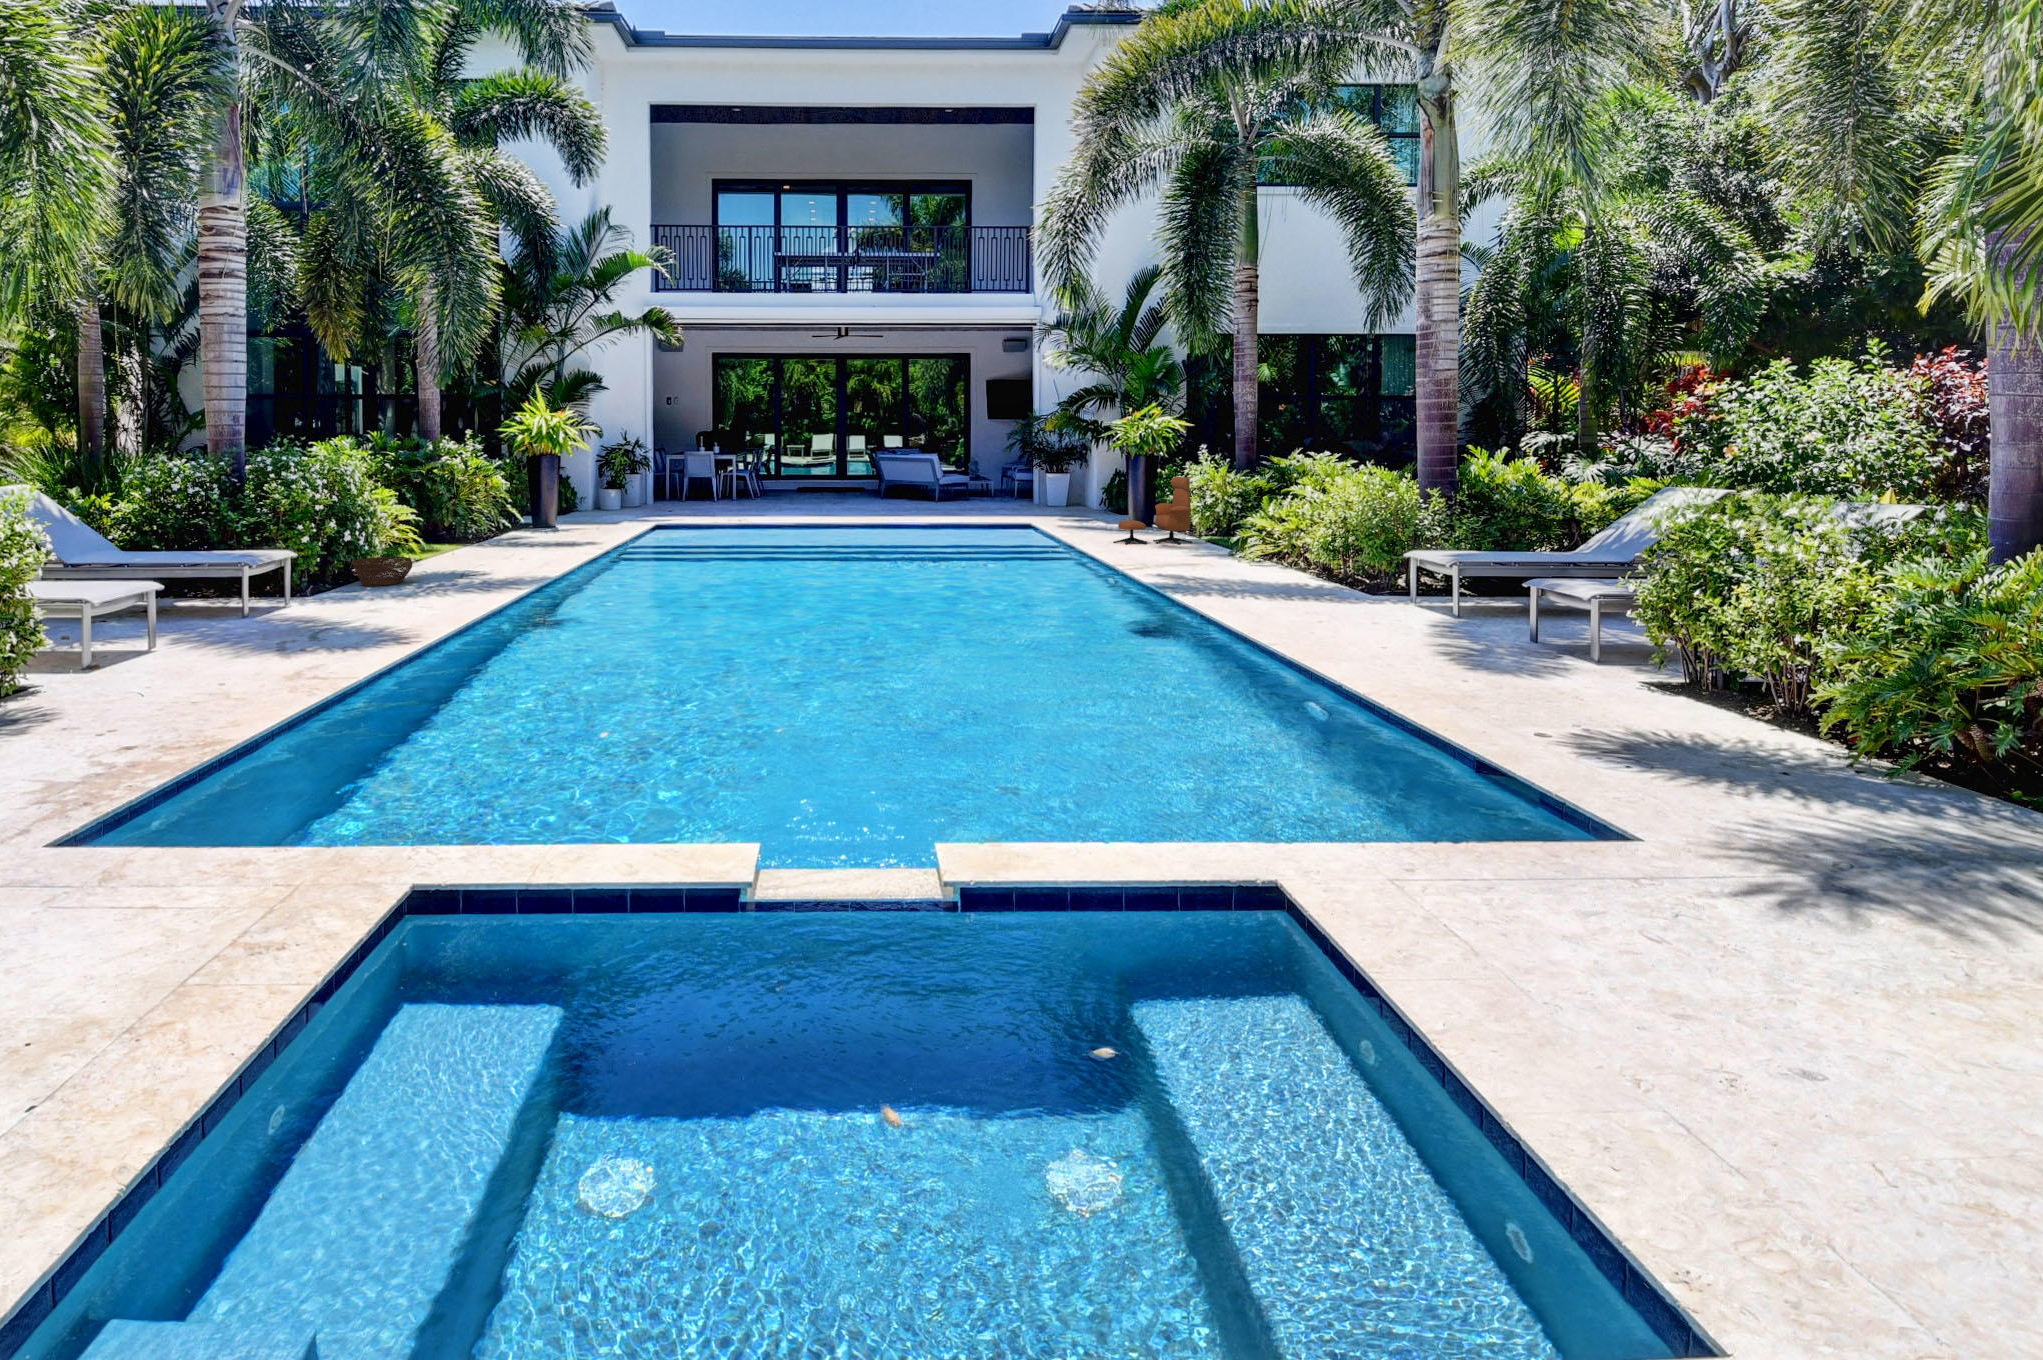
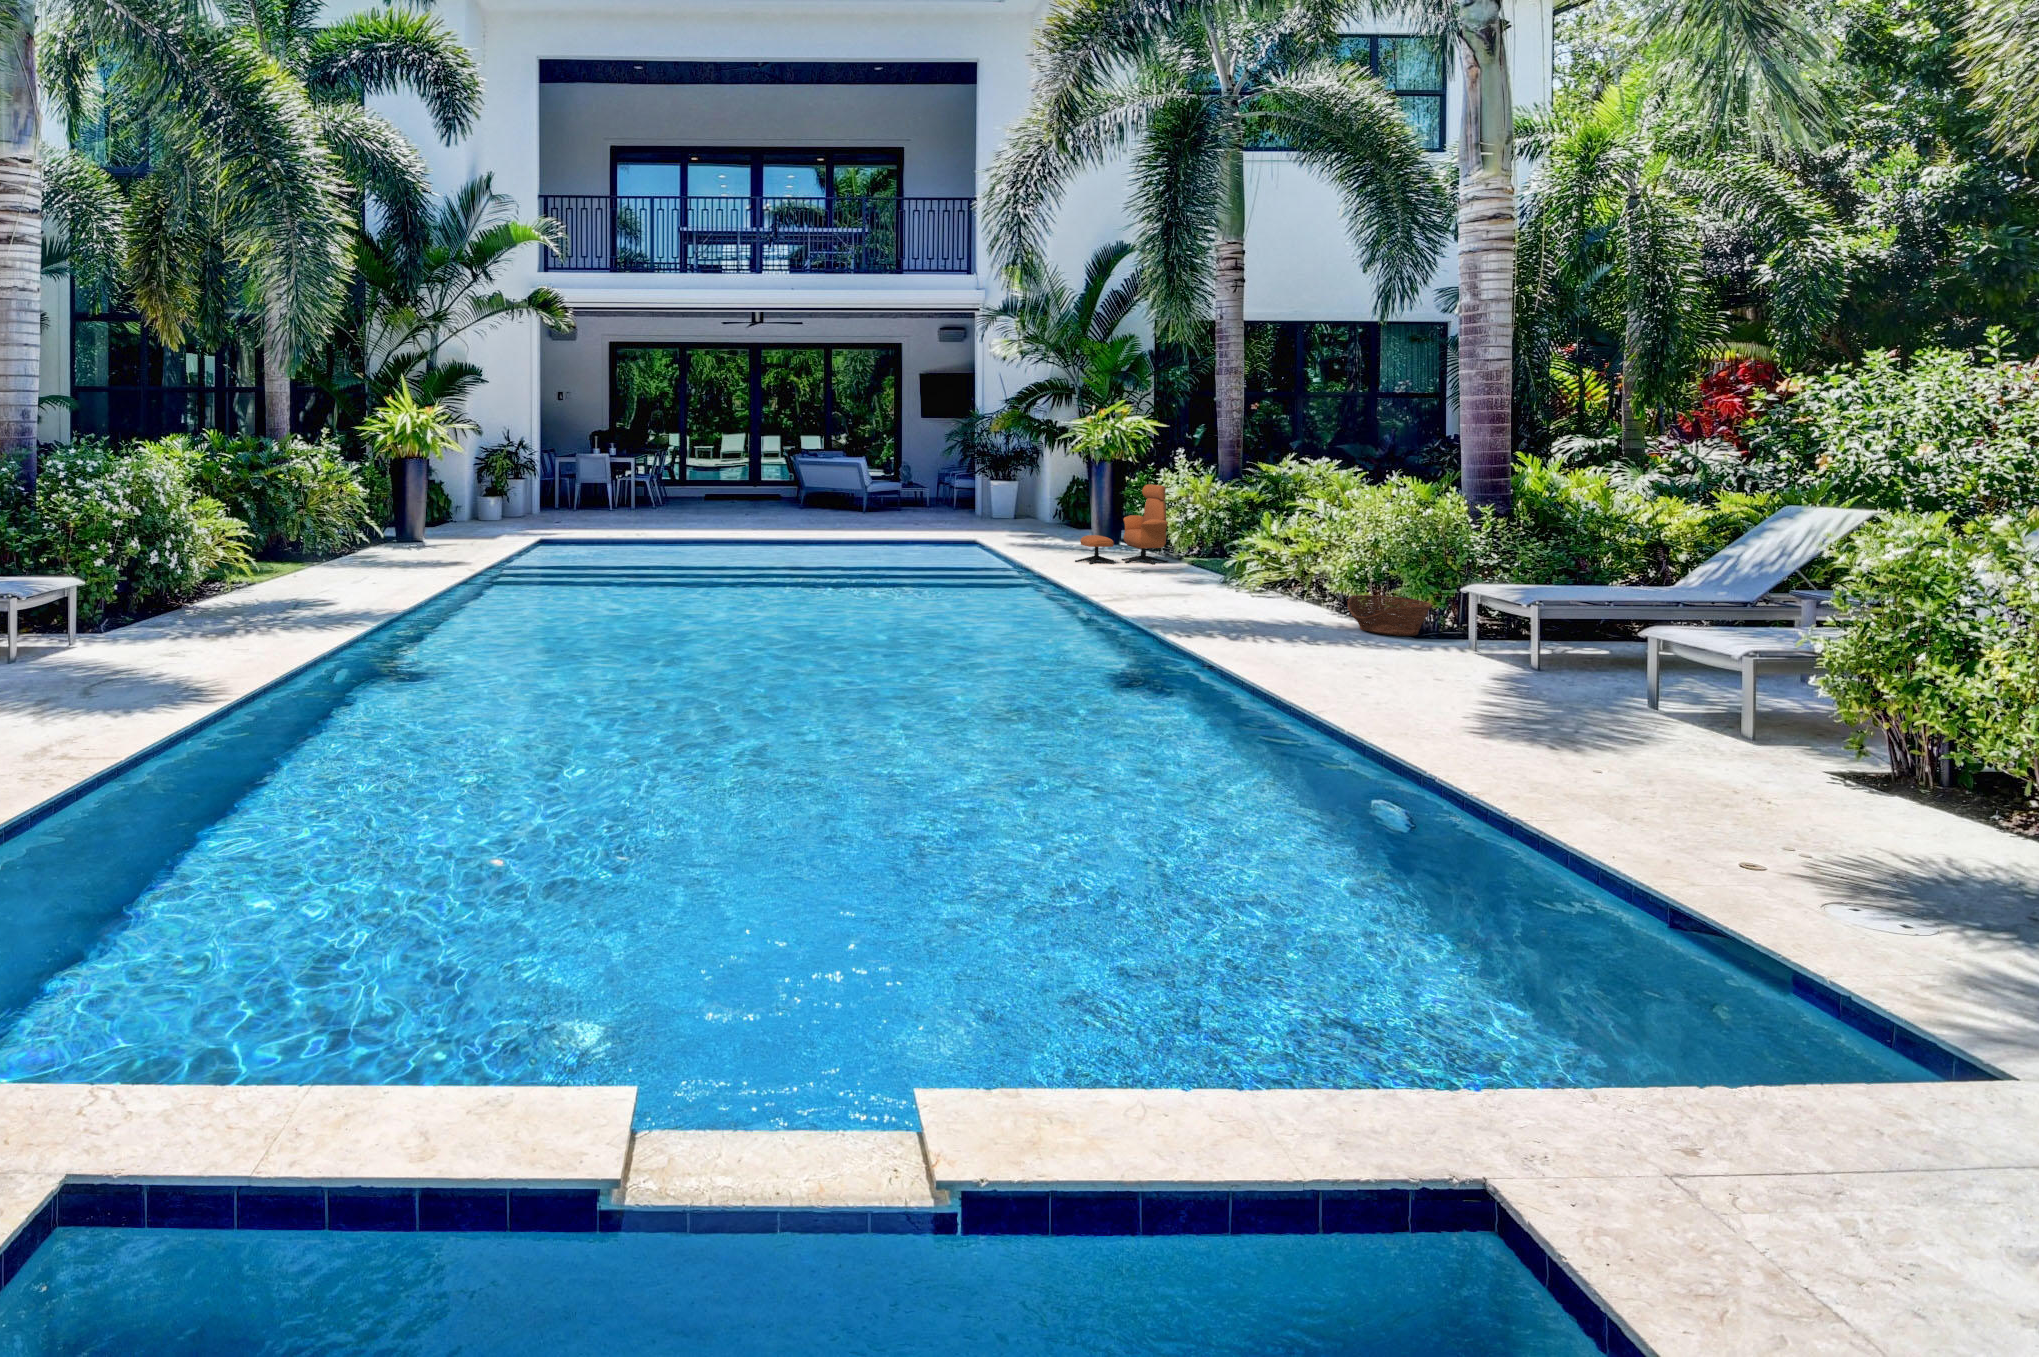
basket: present [351,556,412,586] -> present [1347,595,1432,636]

